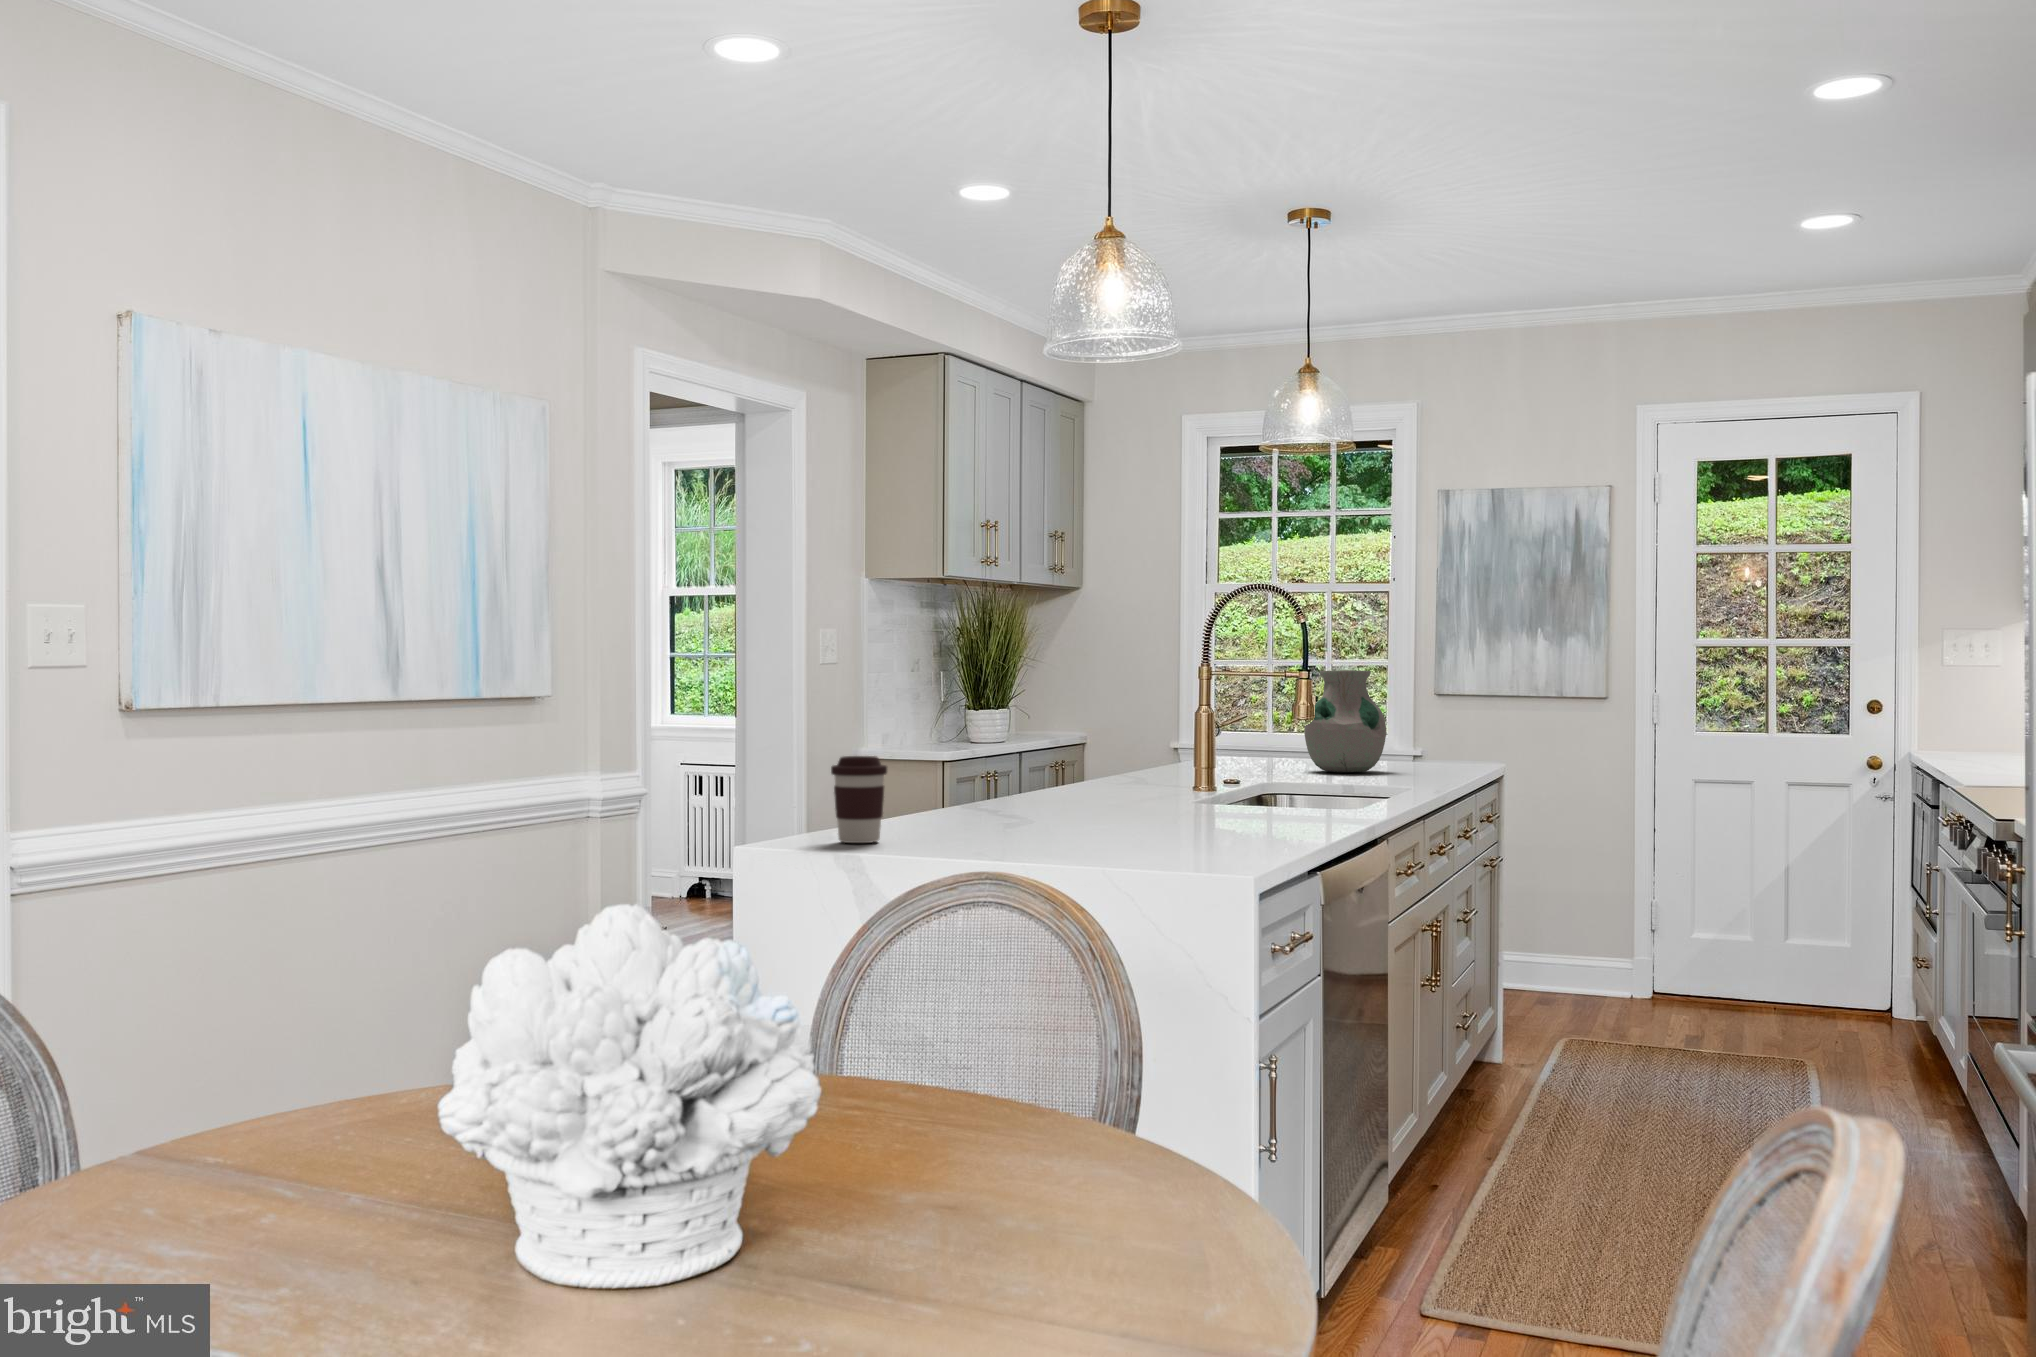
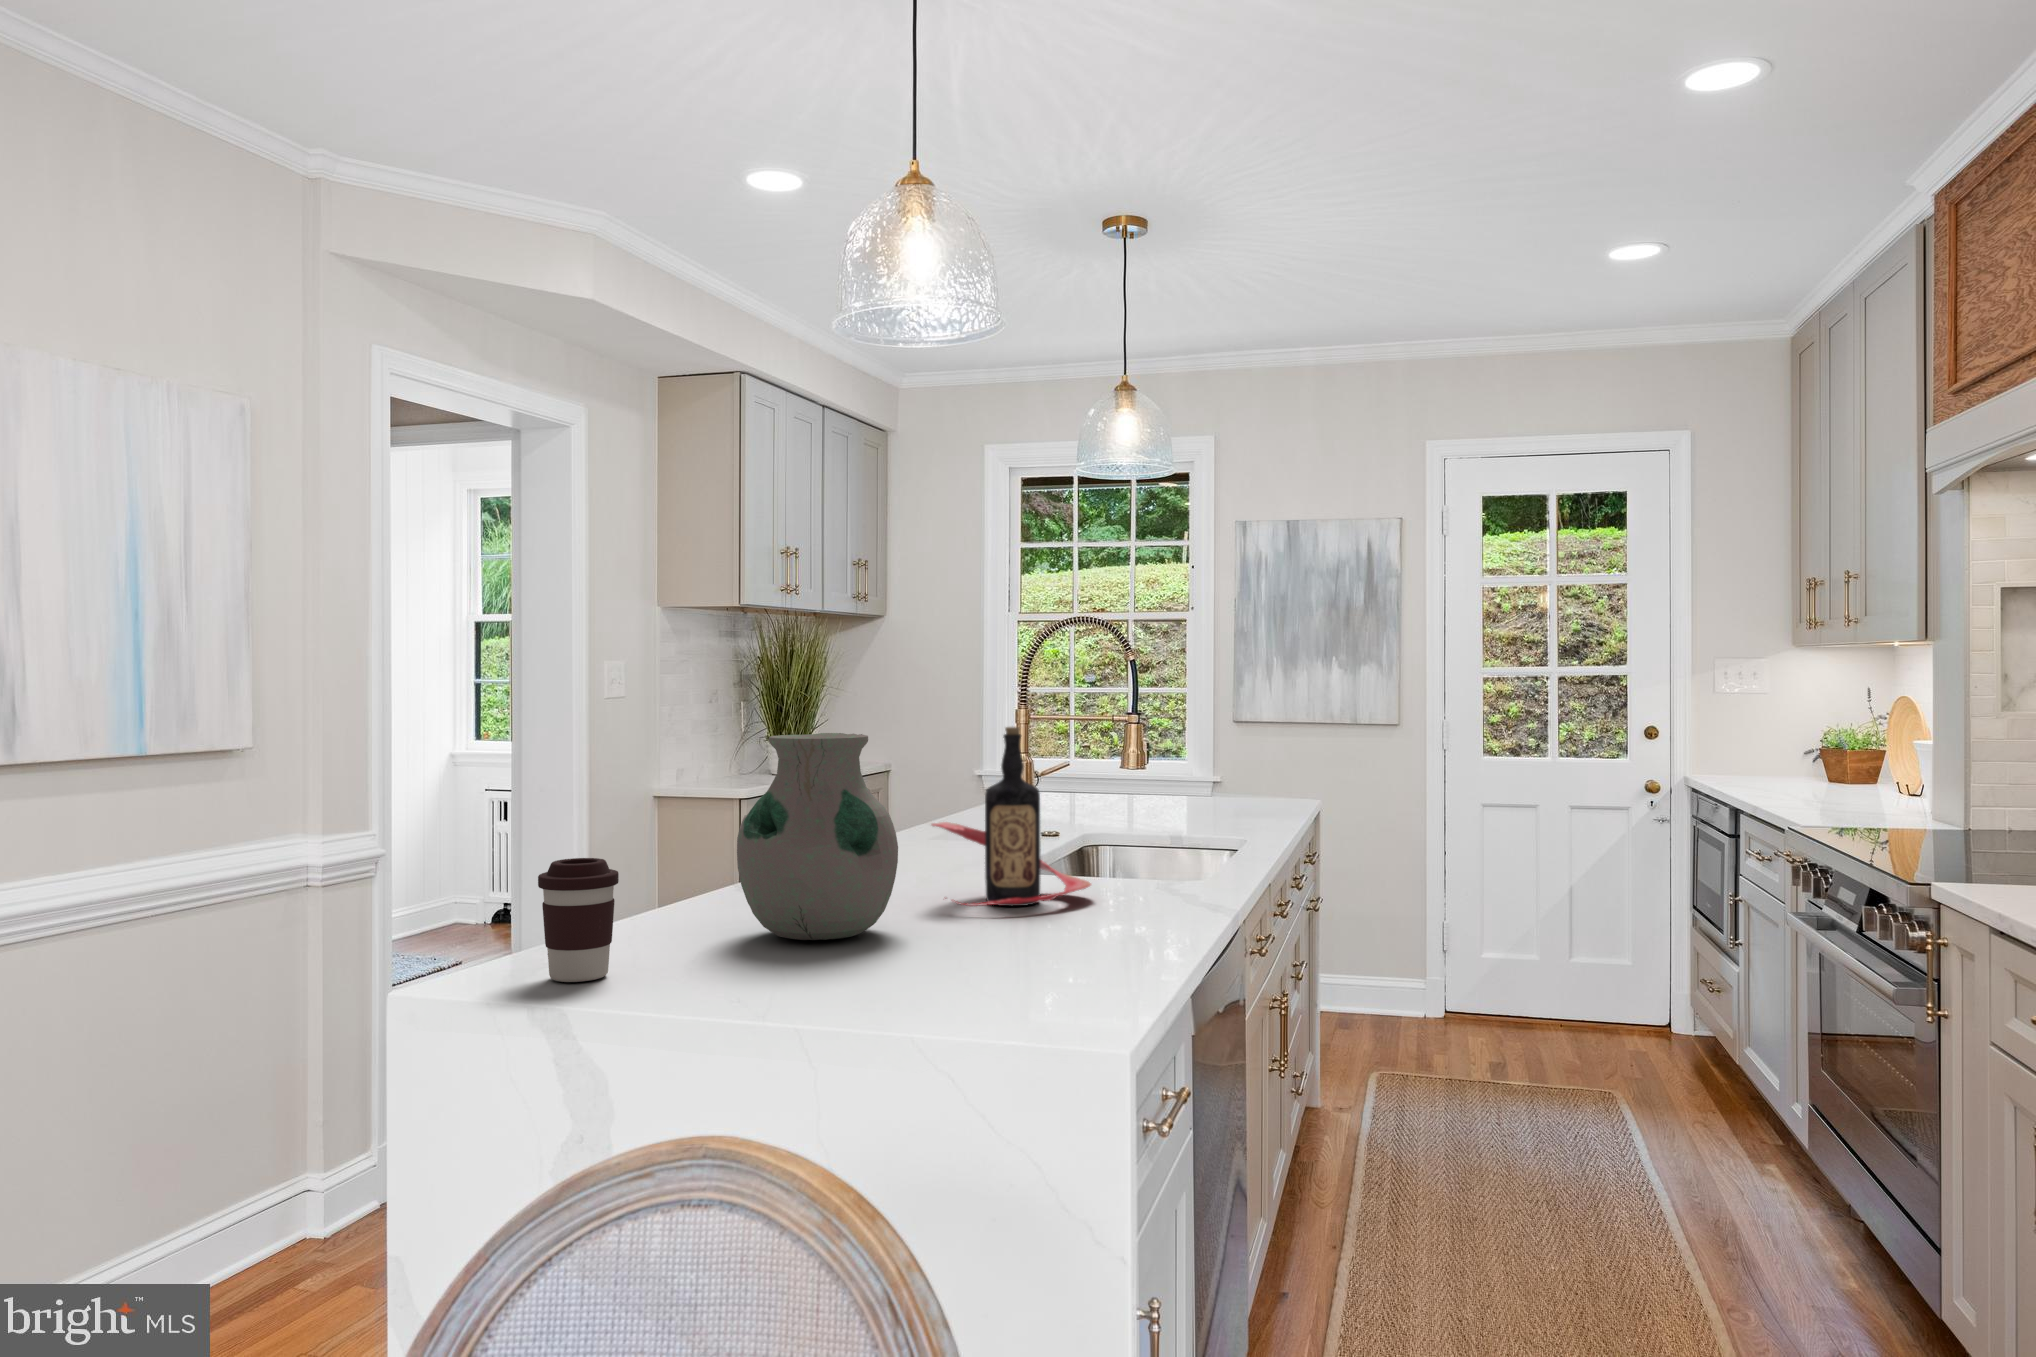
vase: present [1304,670,1386,772] -> present [737,733,898,940]
bottle: none [1119,671,1254,817] -> present [932,727,1091,906]

